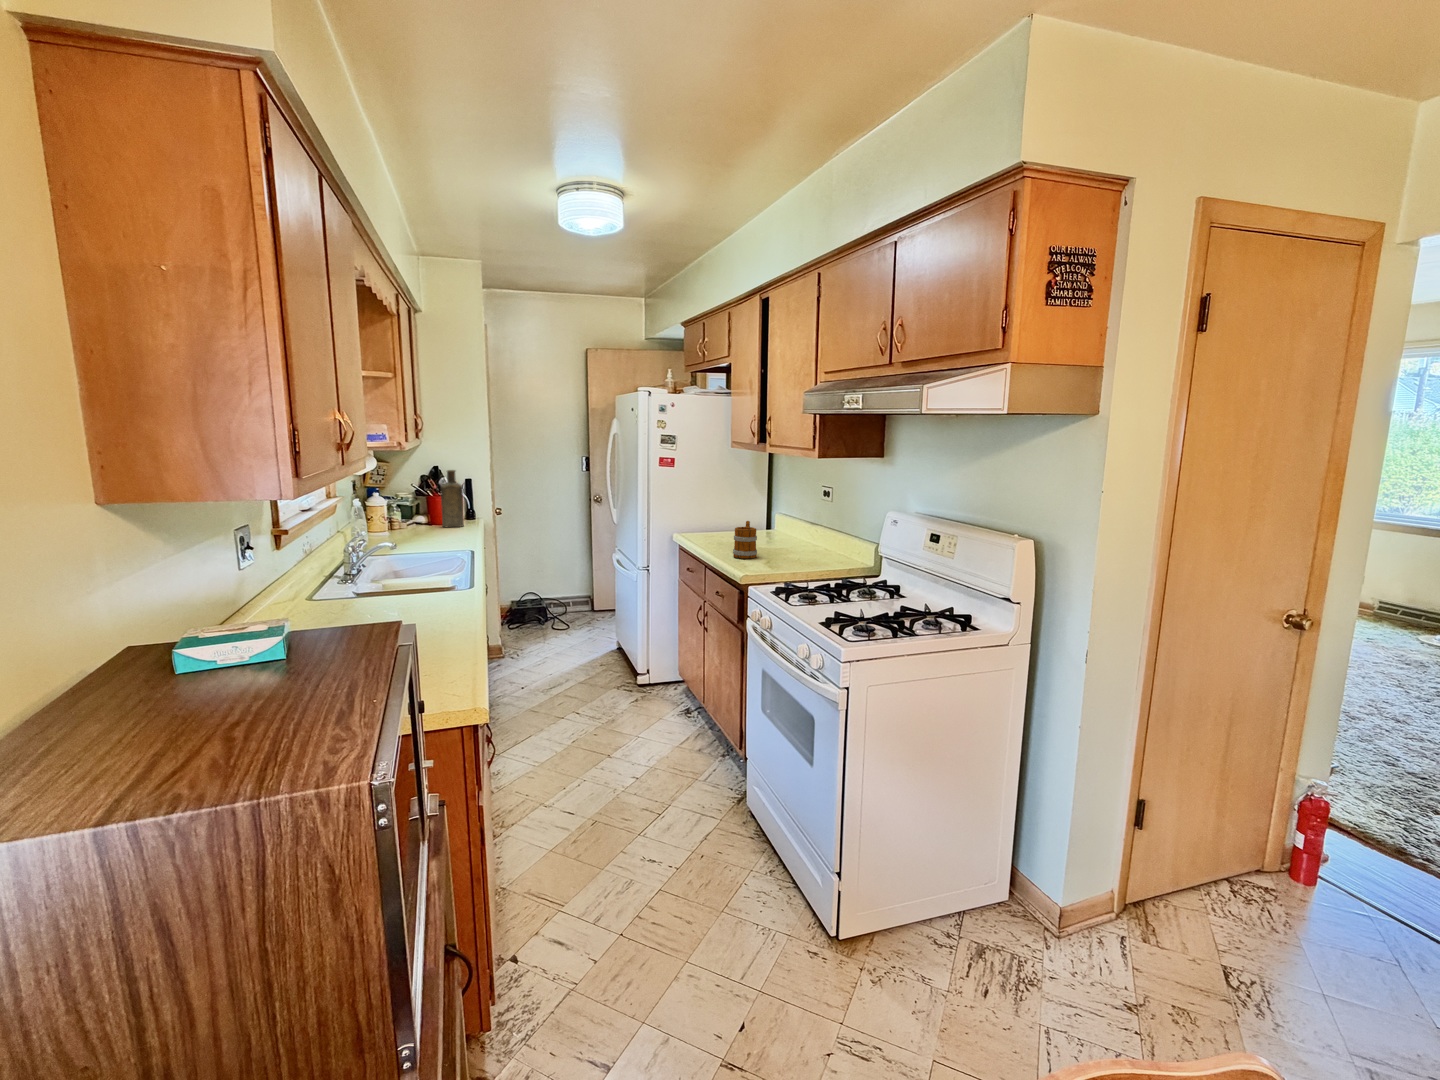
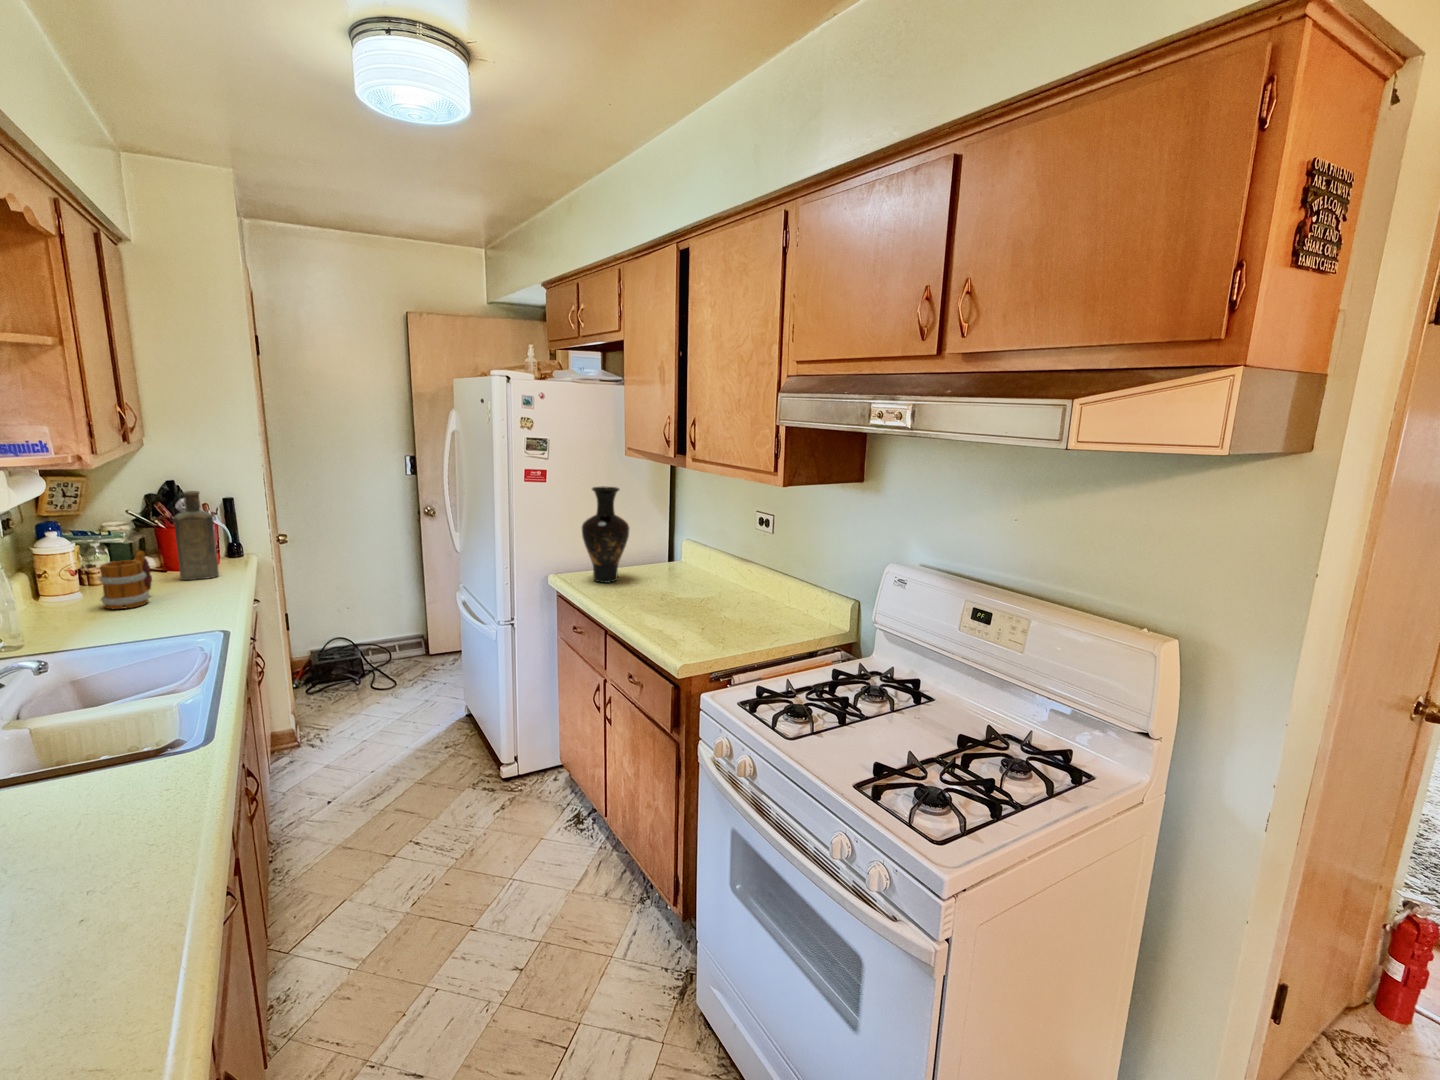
vase: none [696,469,731,539] -> present [582,487,629,583]
mug: present [733,521,757,559] -> present [99,551,152,609]

